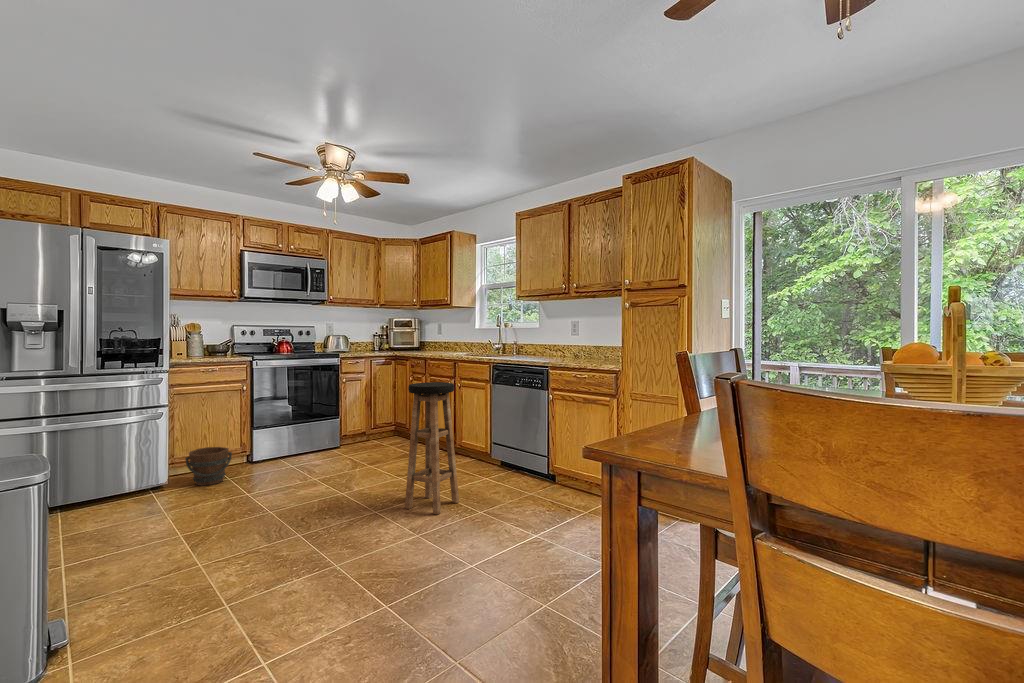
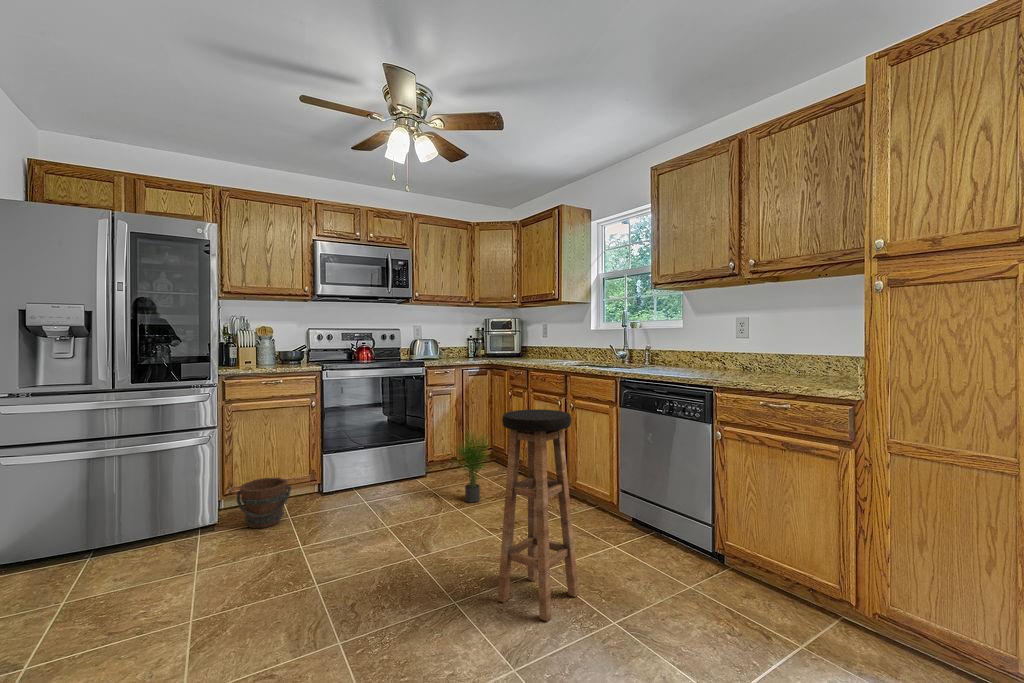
potted plant: none [357,404,399,461] -> present [453,434,487,502]

